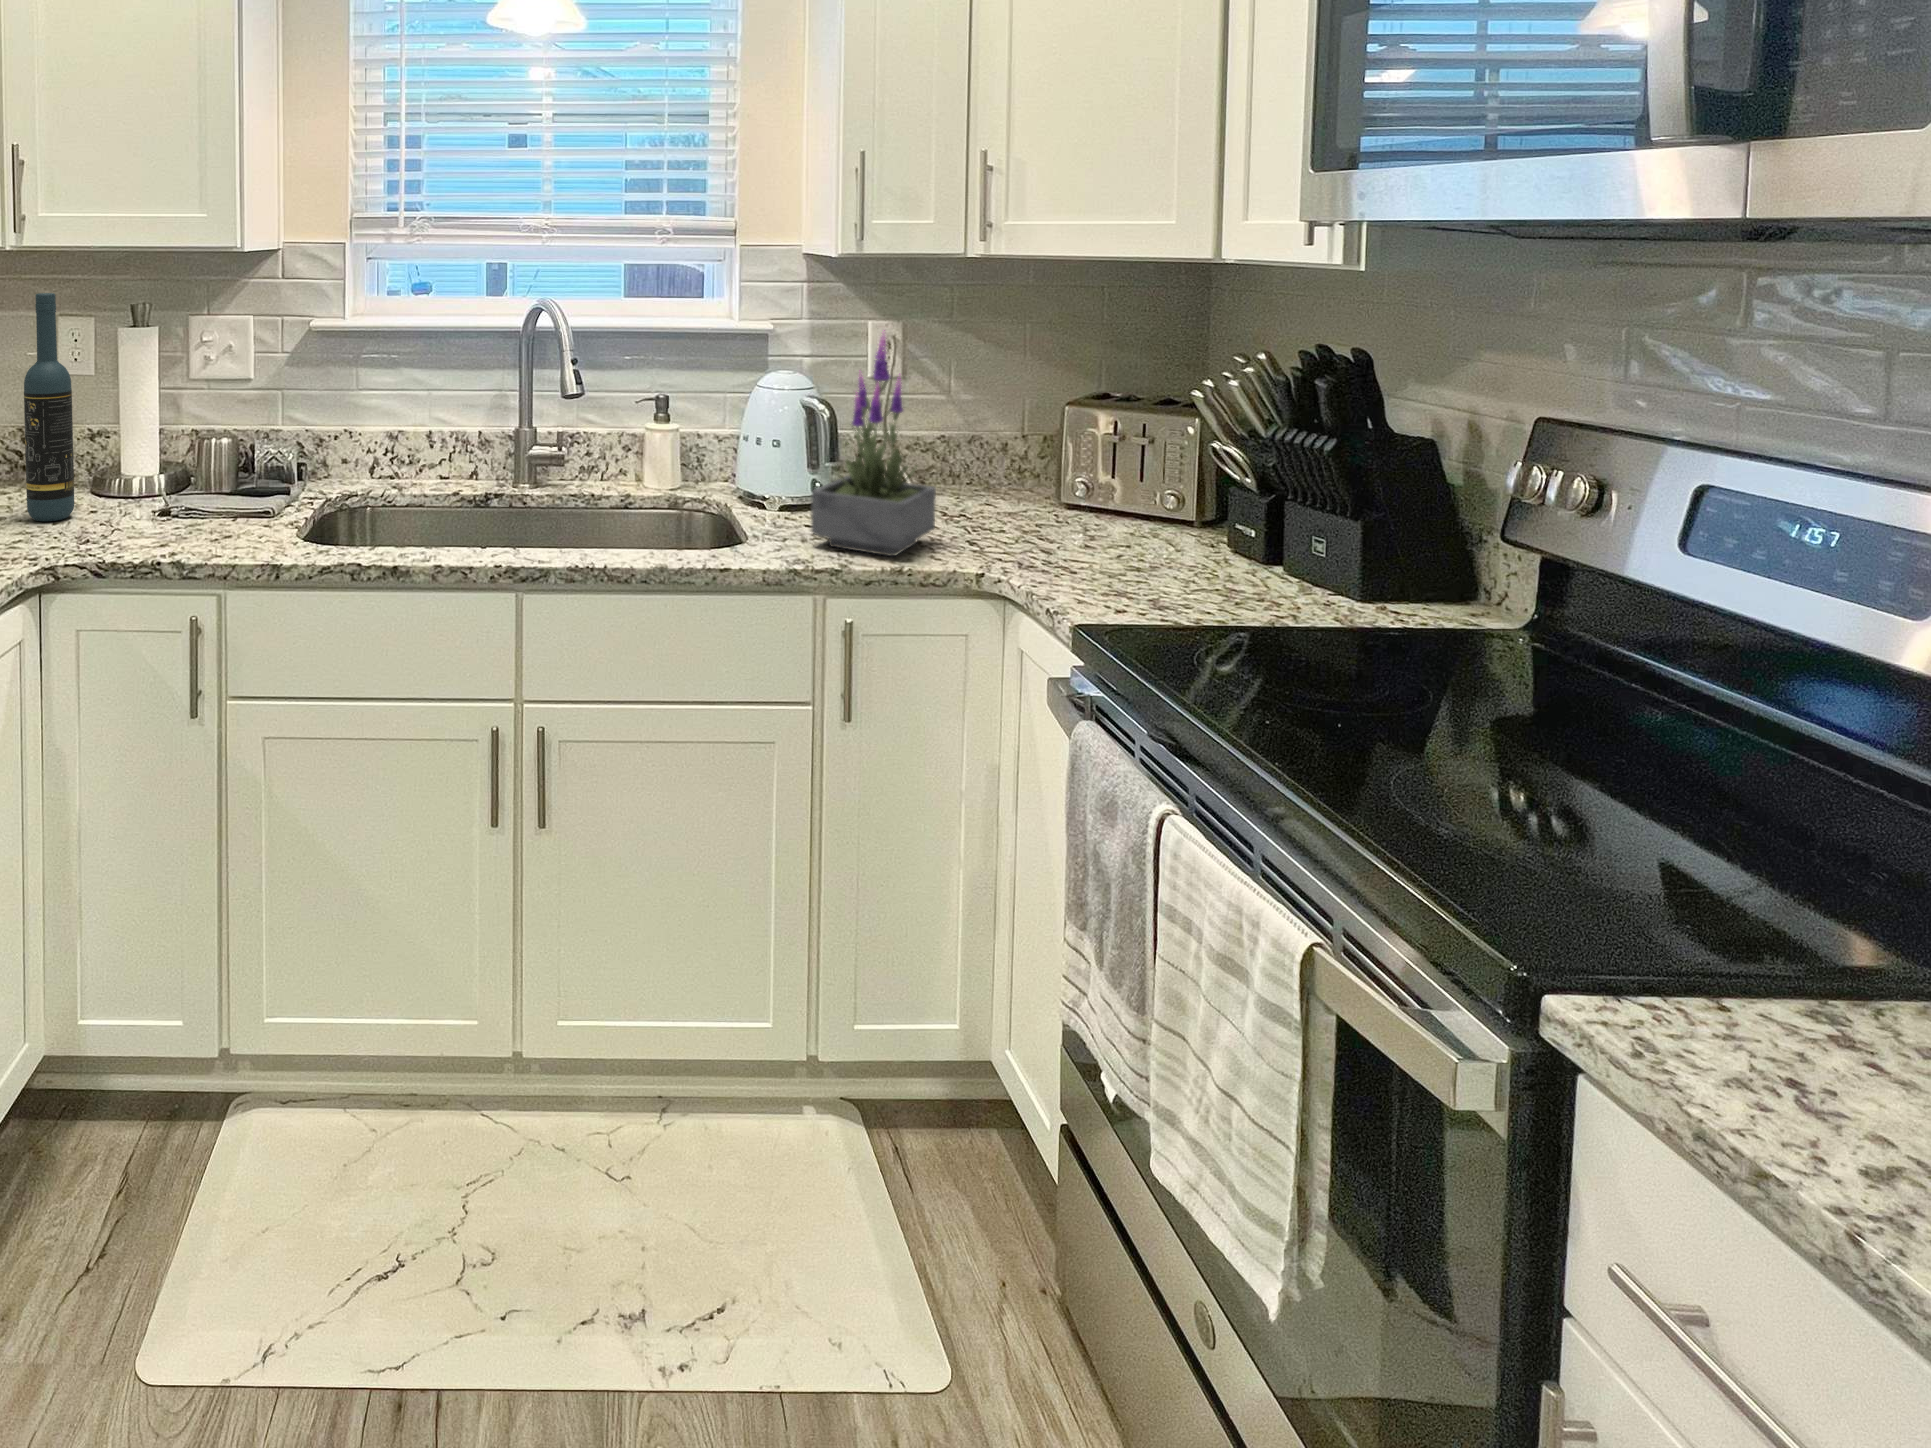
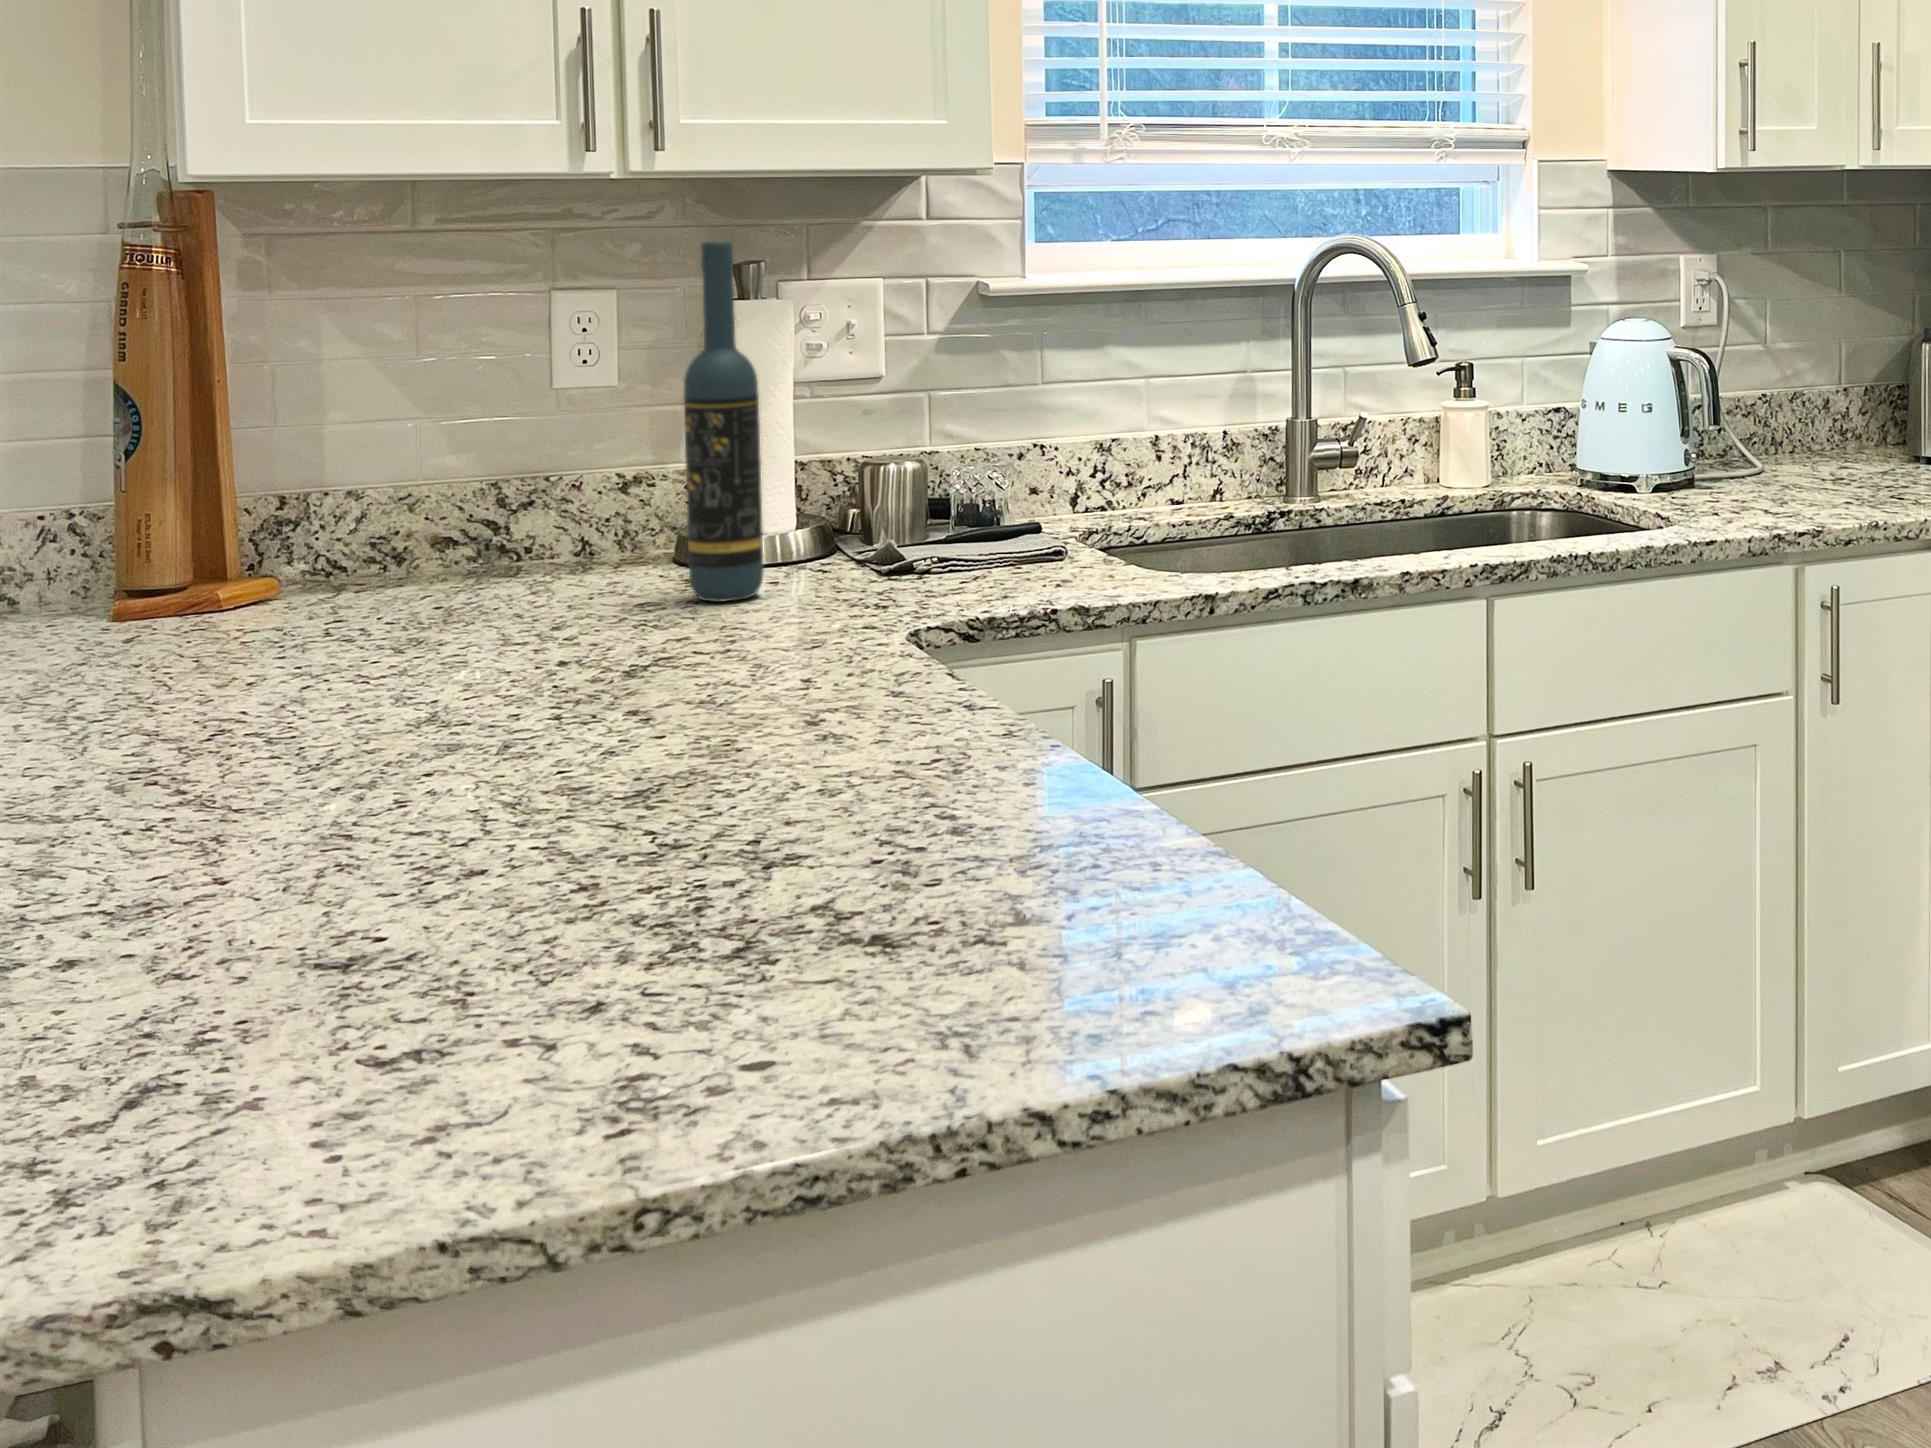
potted plant: present [811,330,936,556] -> none [1759,253,1876,514]

